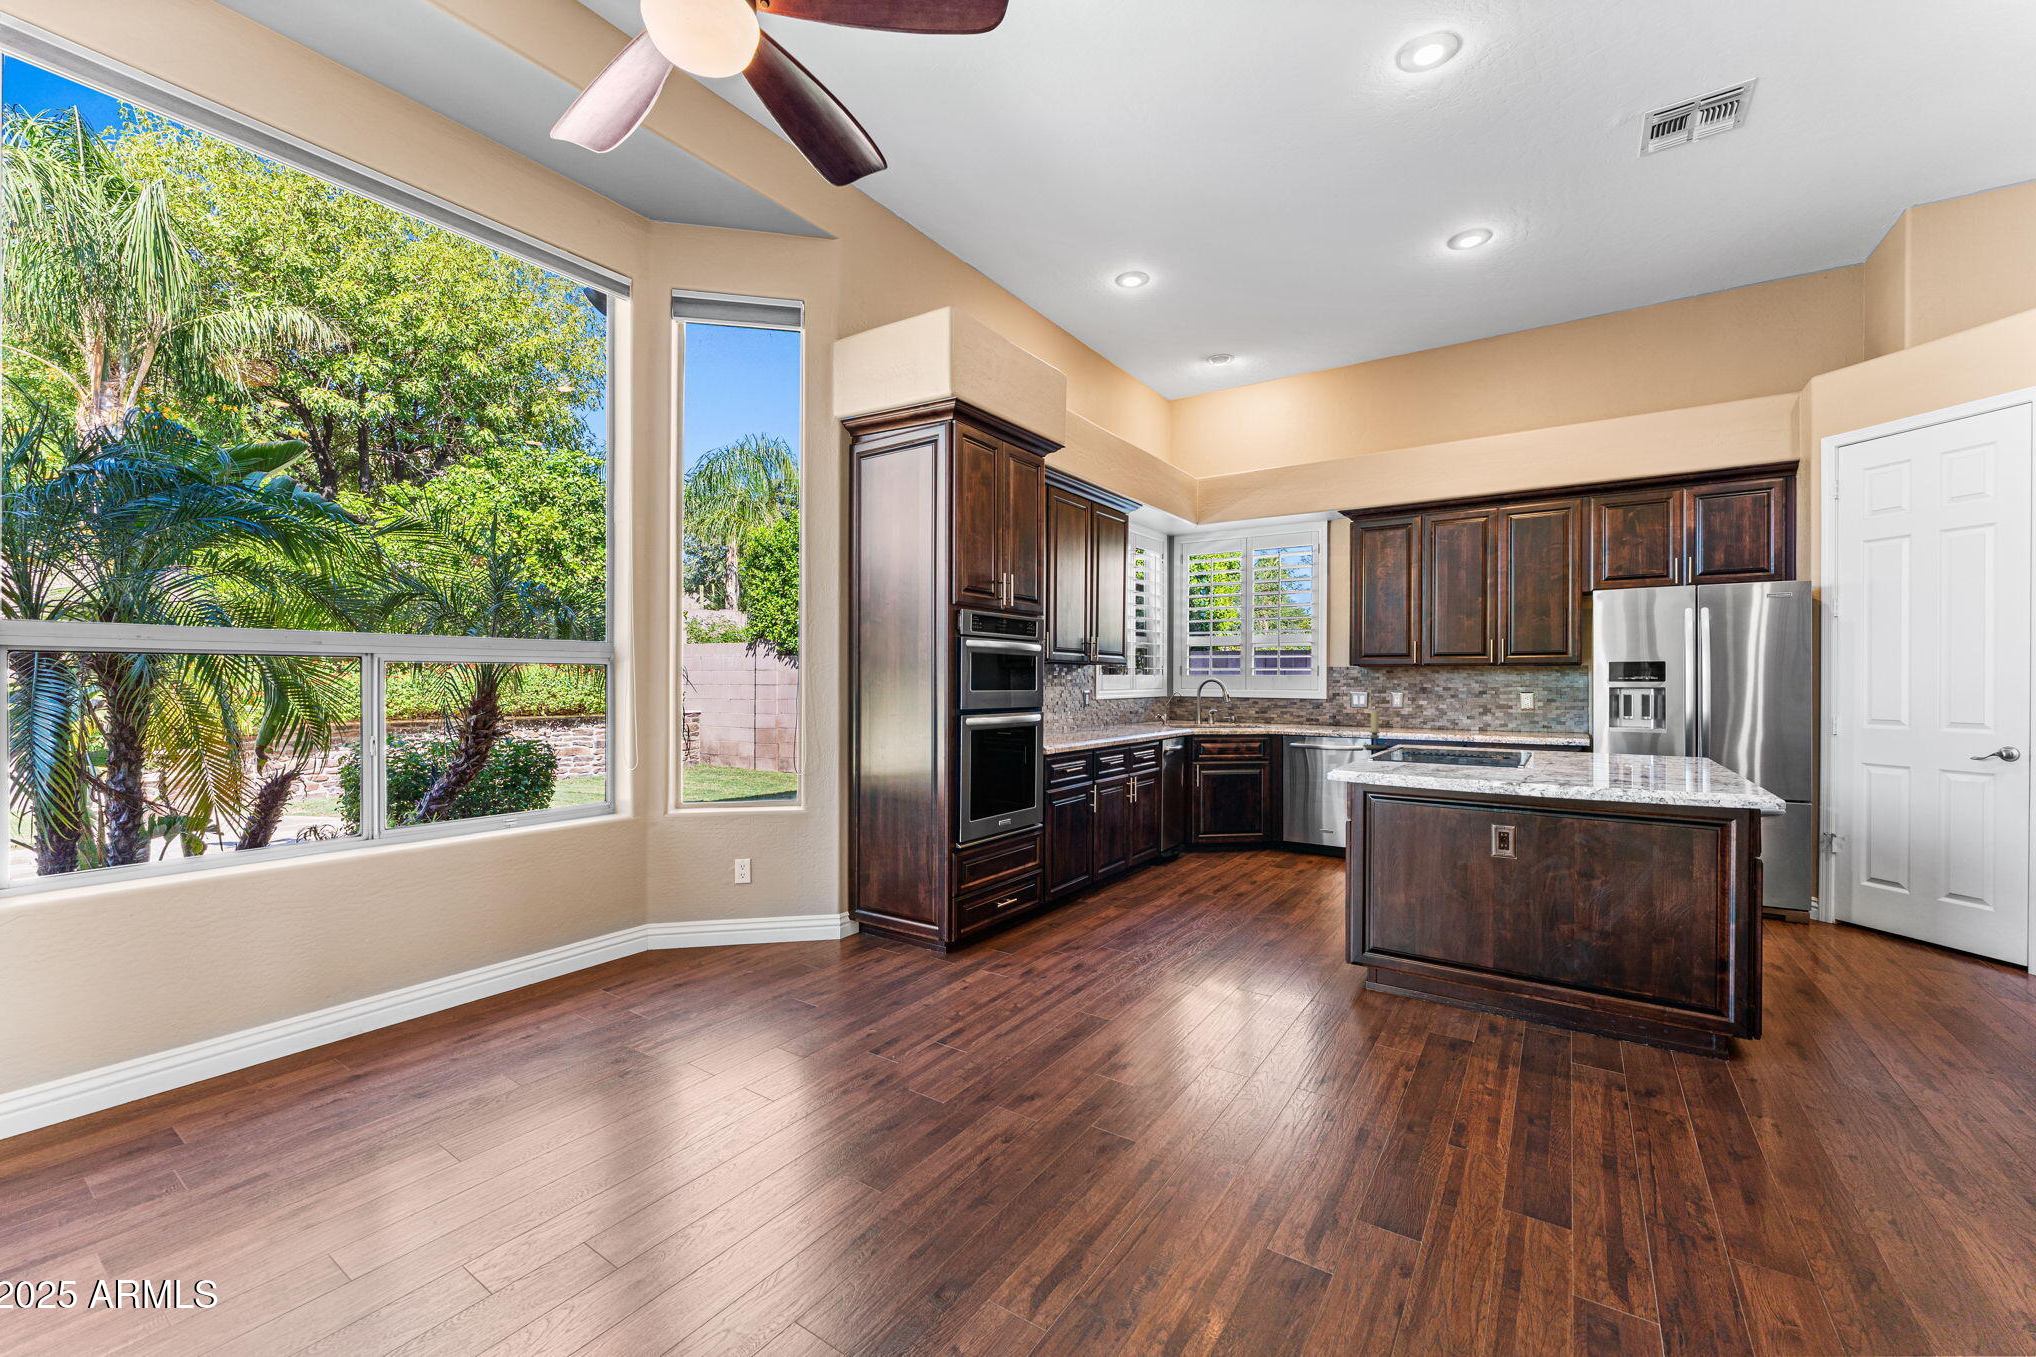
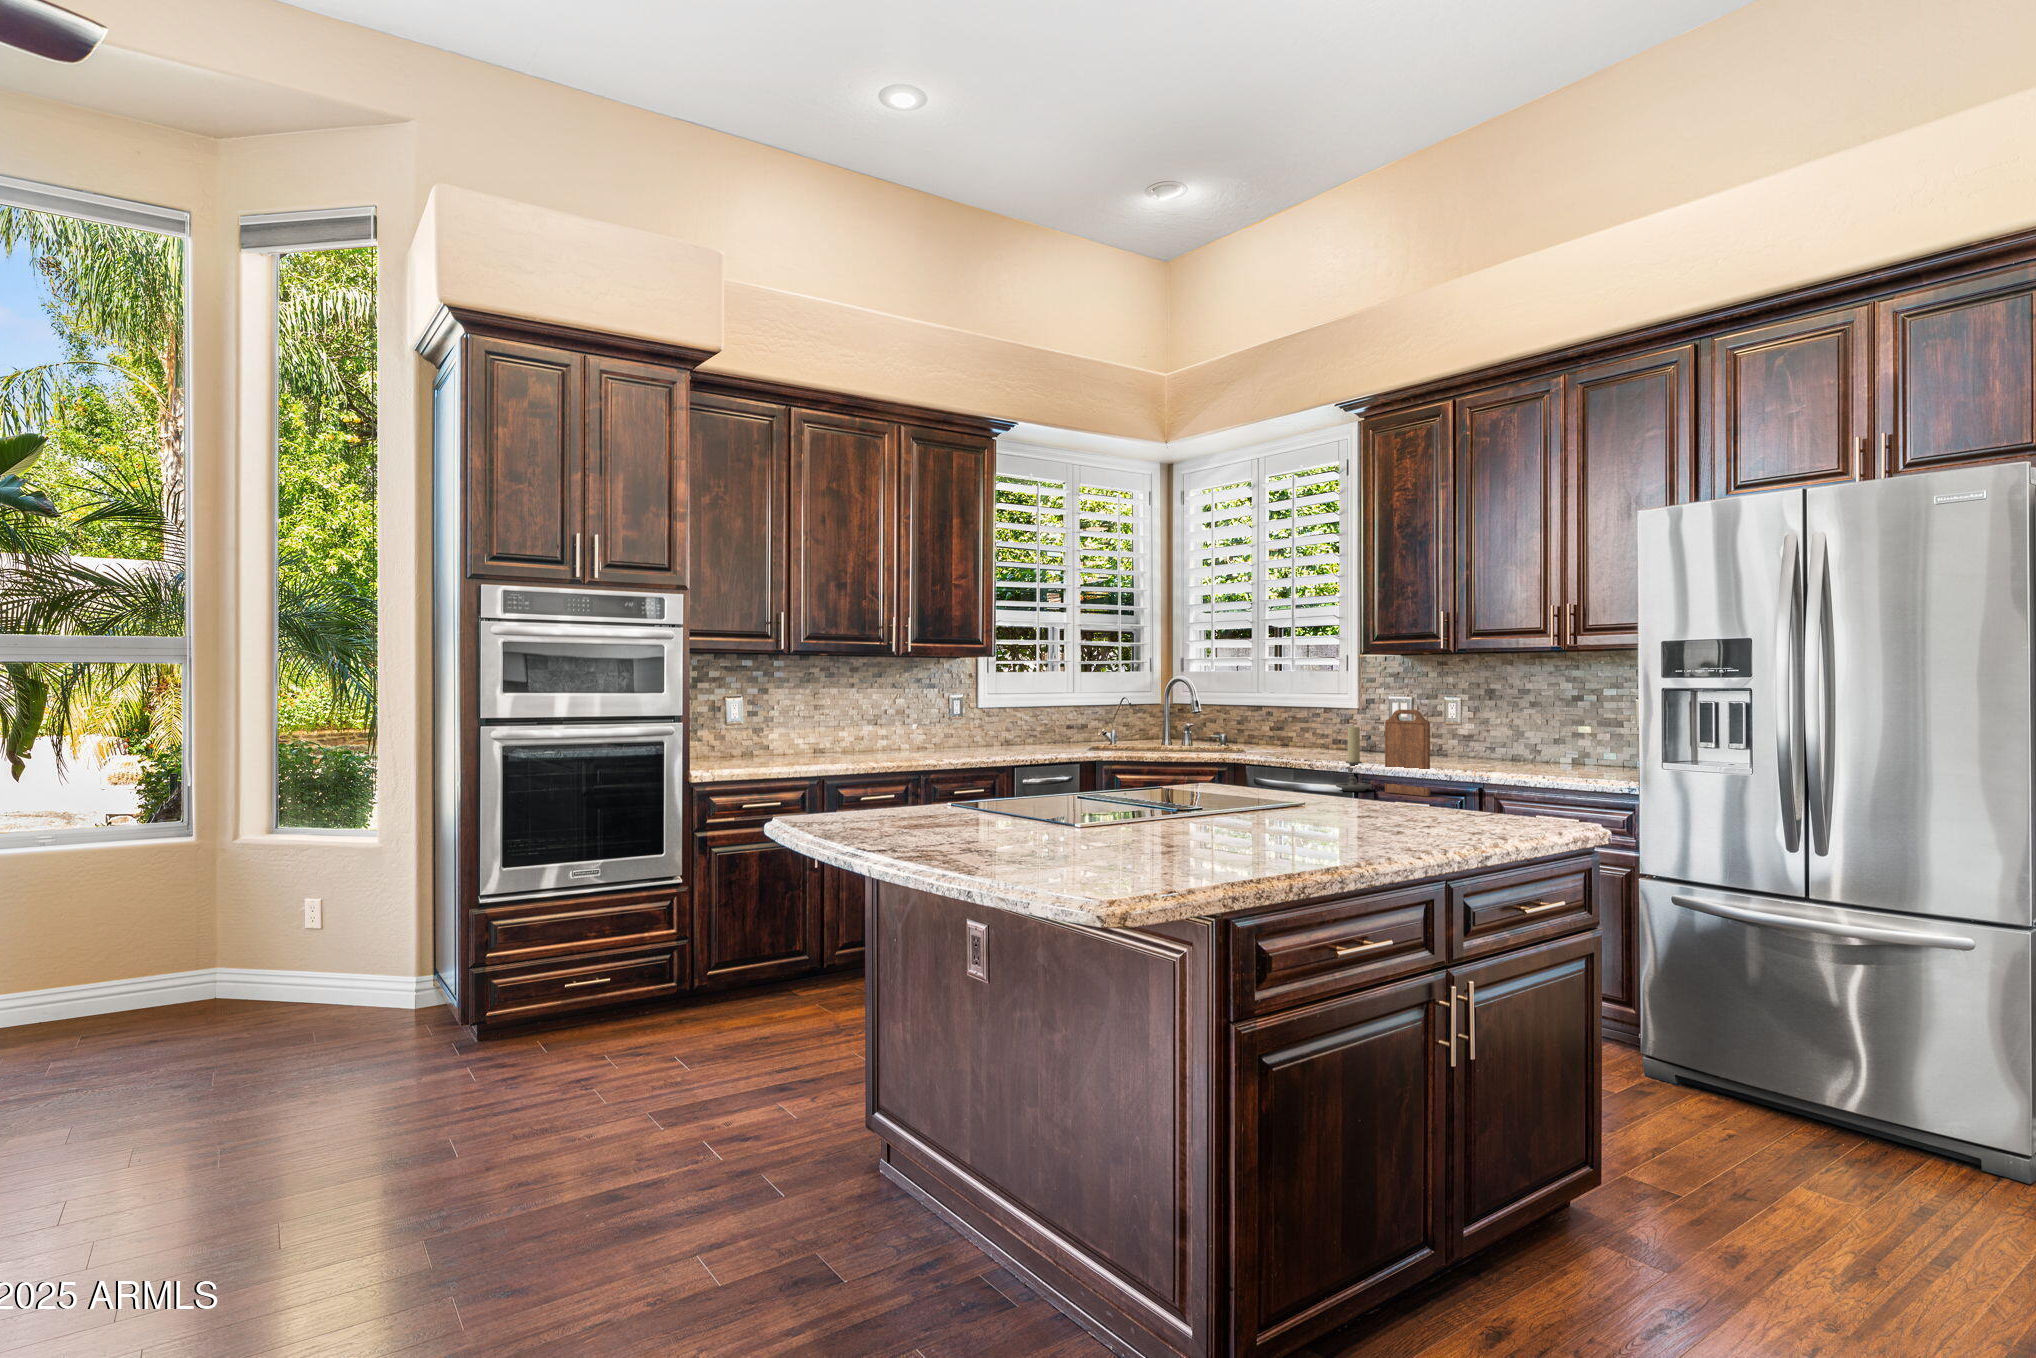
cutting board: none [1398,700,1430,751] -> present [1385,710,1430,796]

